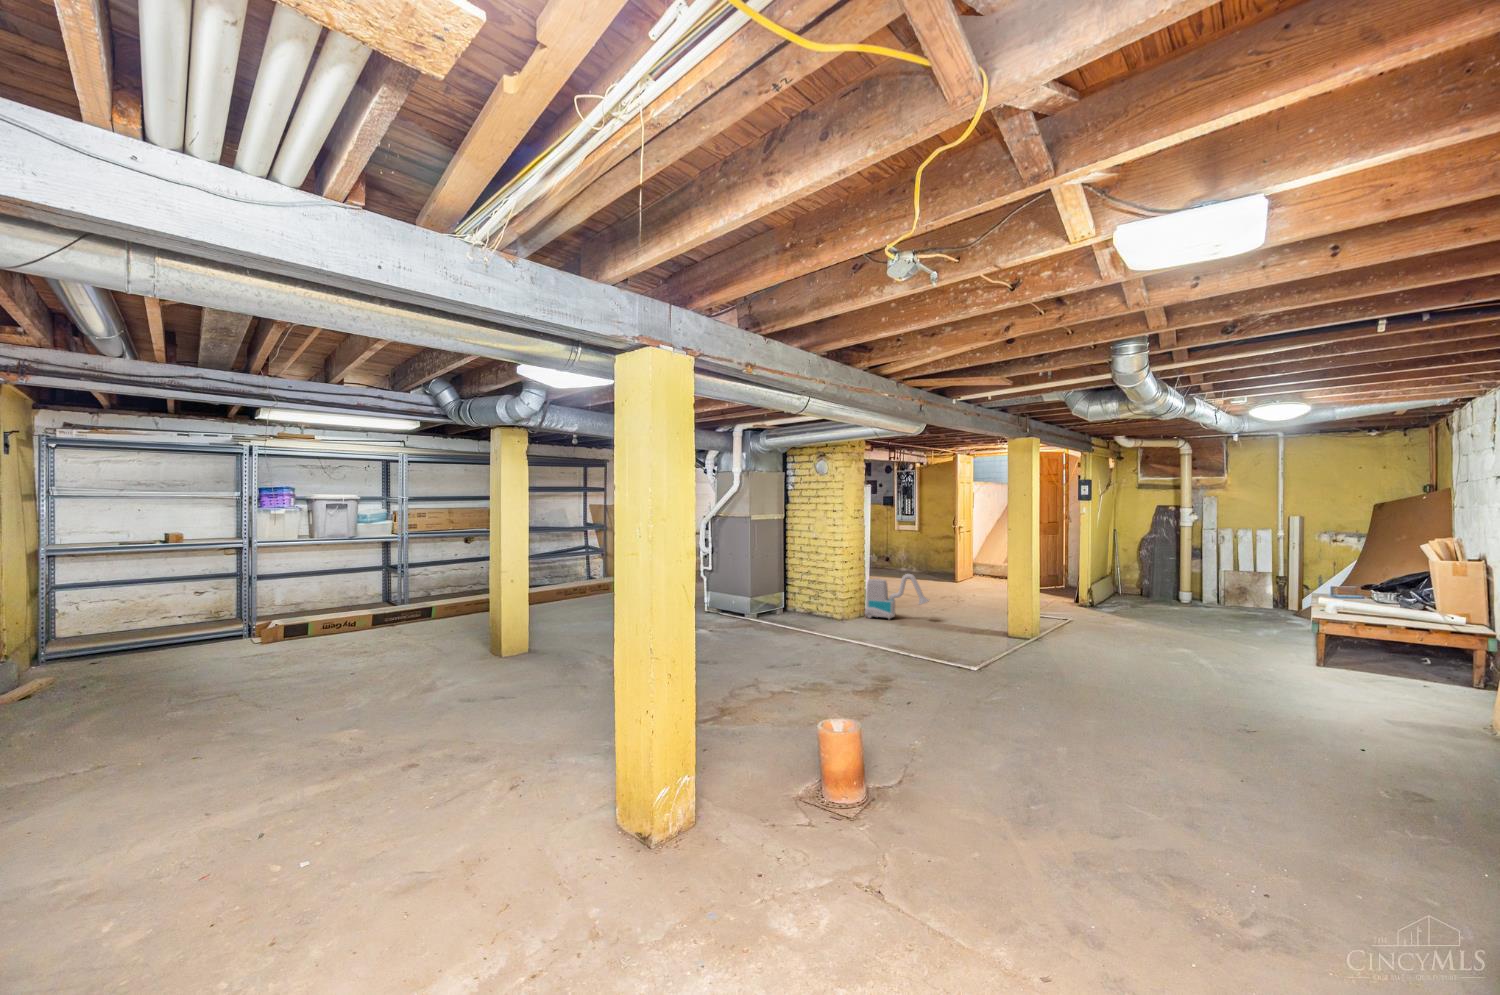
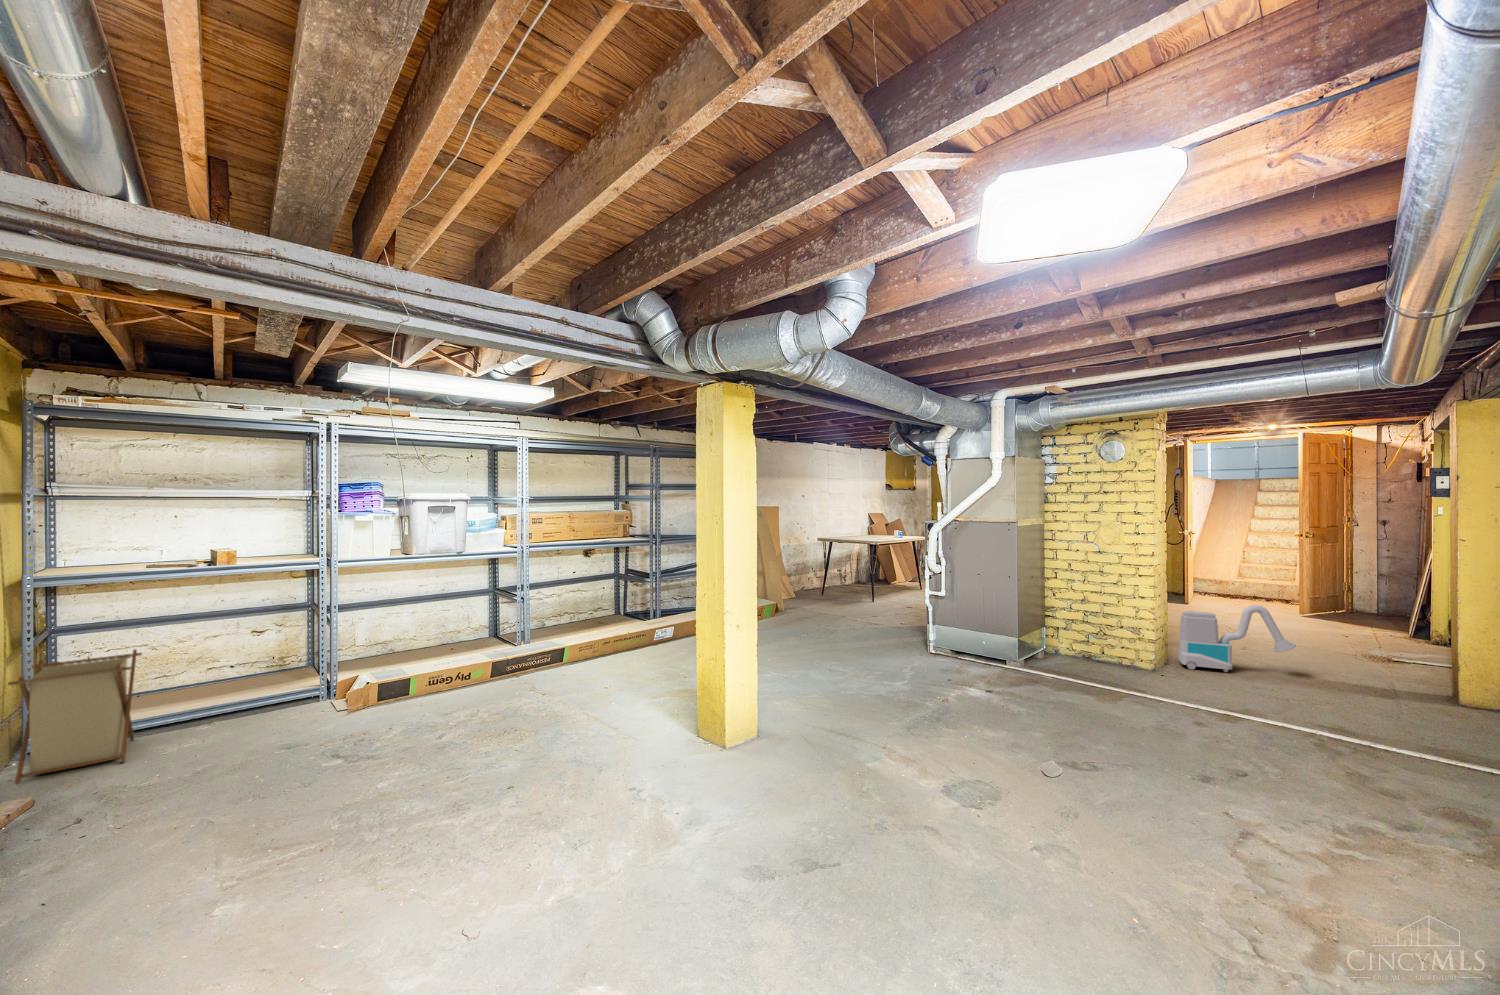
laundry basket: none [28,598,115,677] -> present [8,649,142,783]

